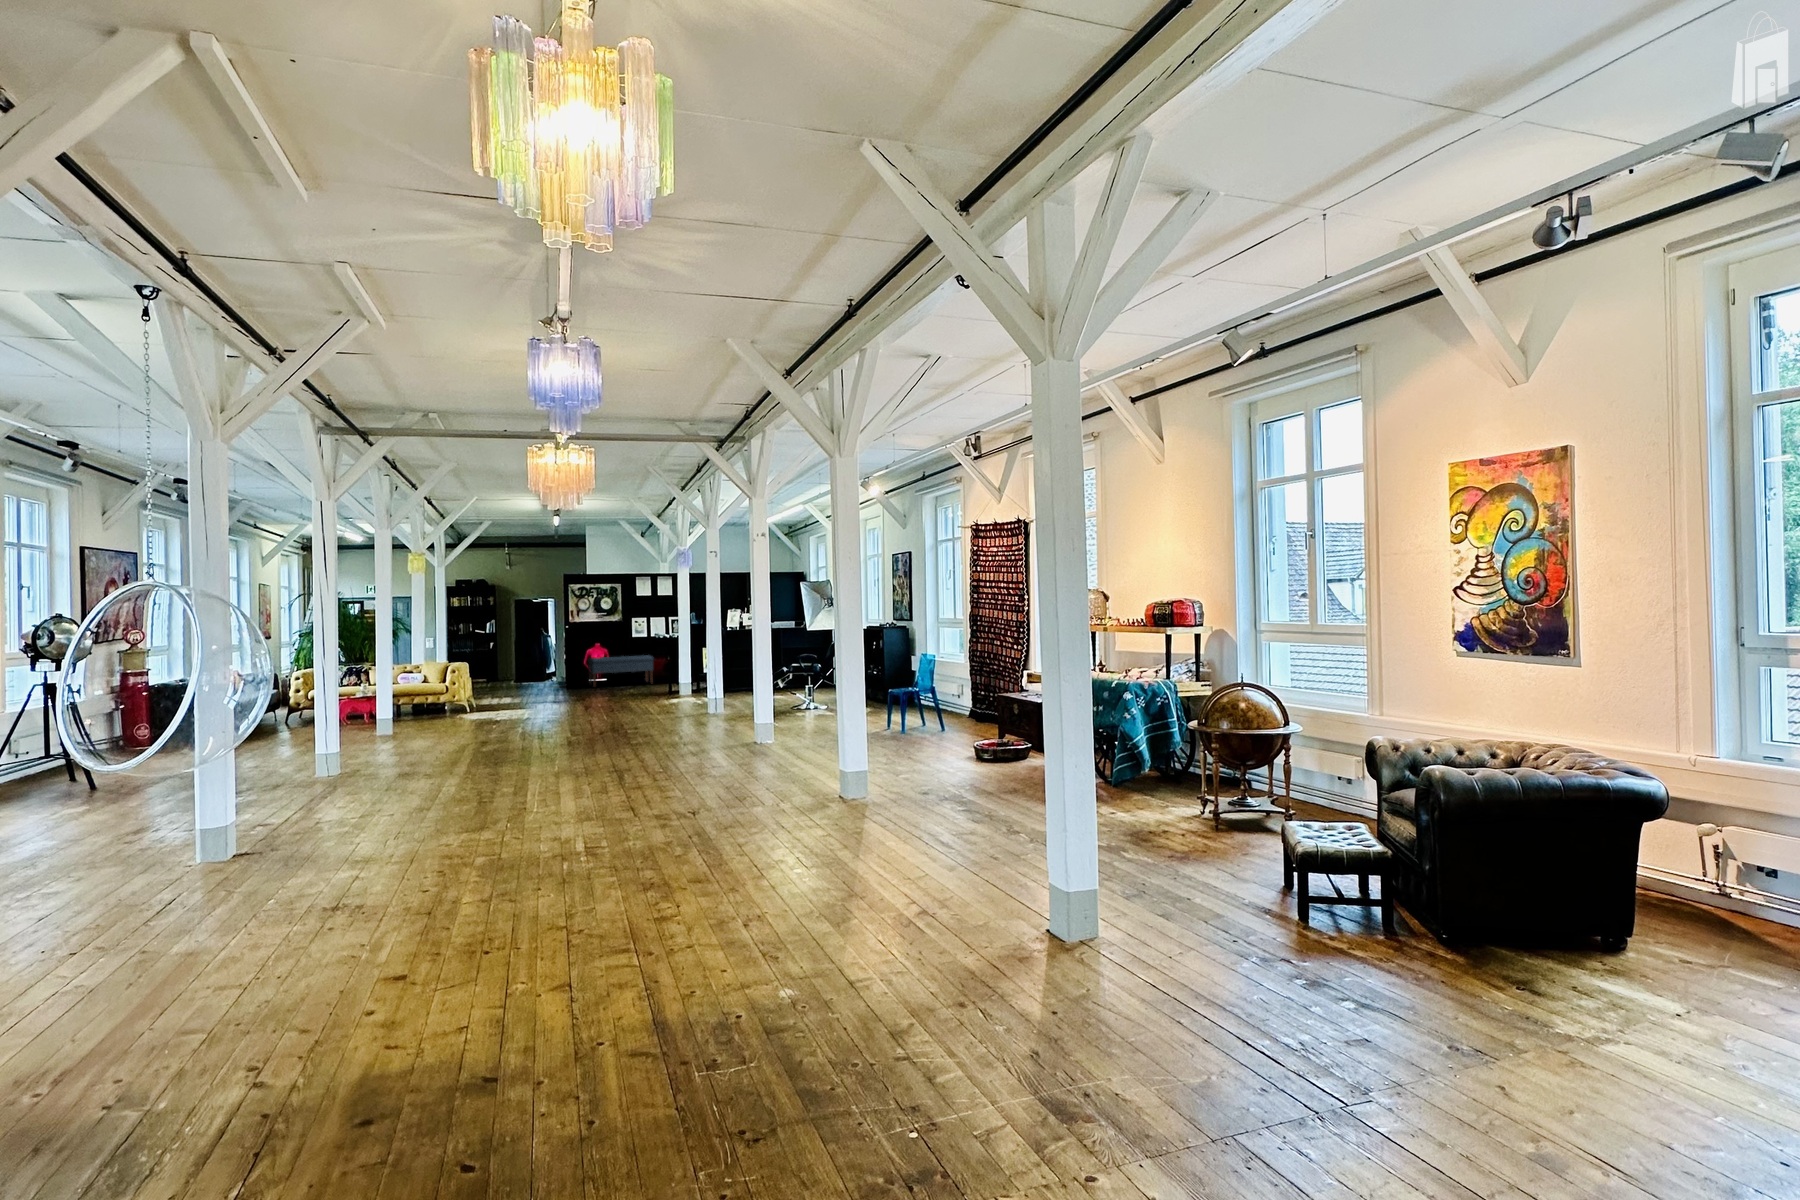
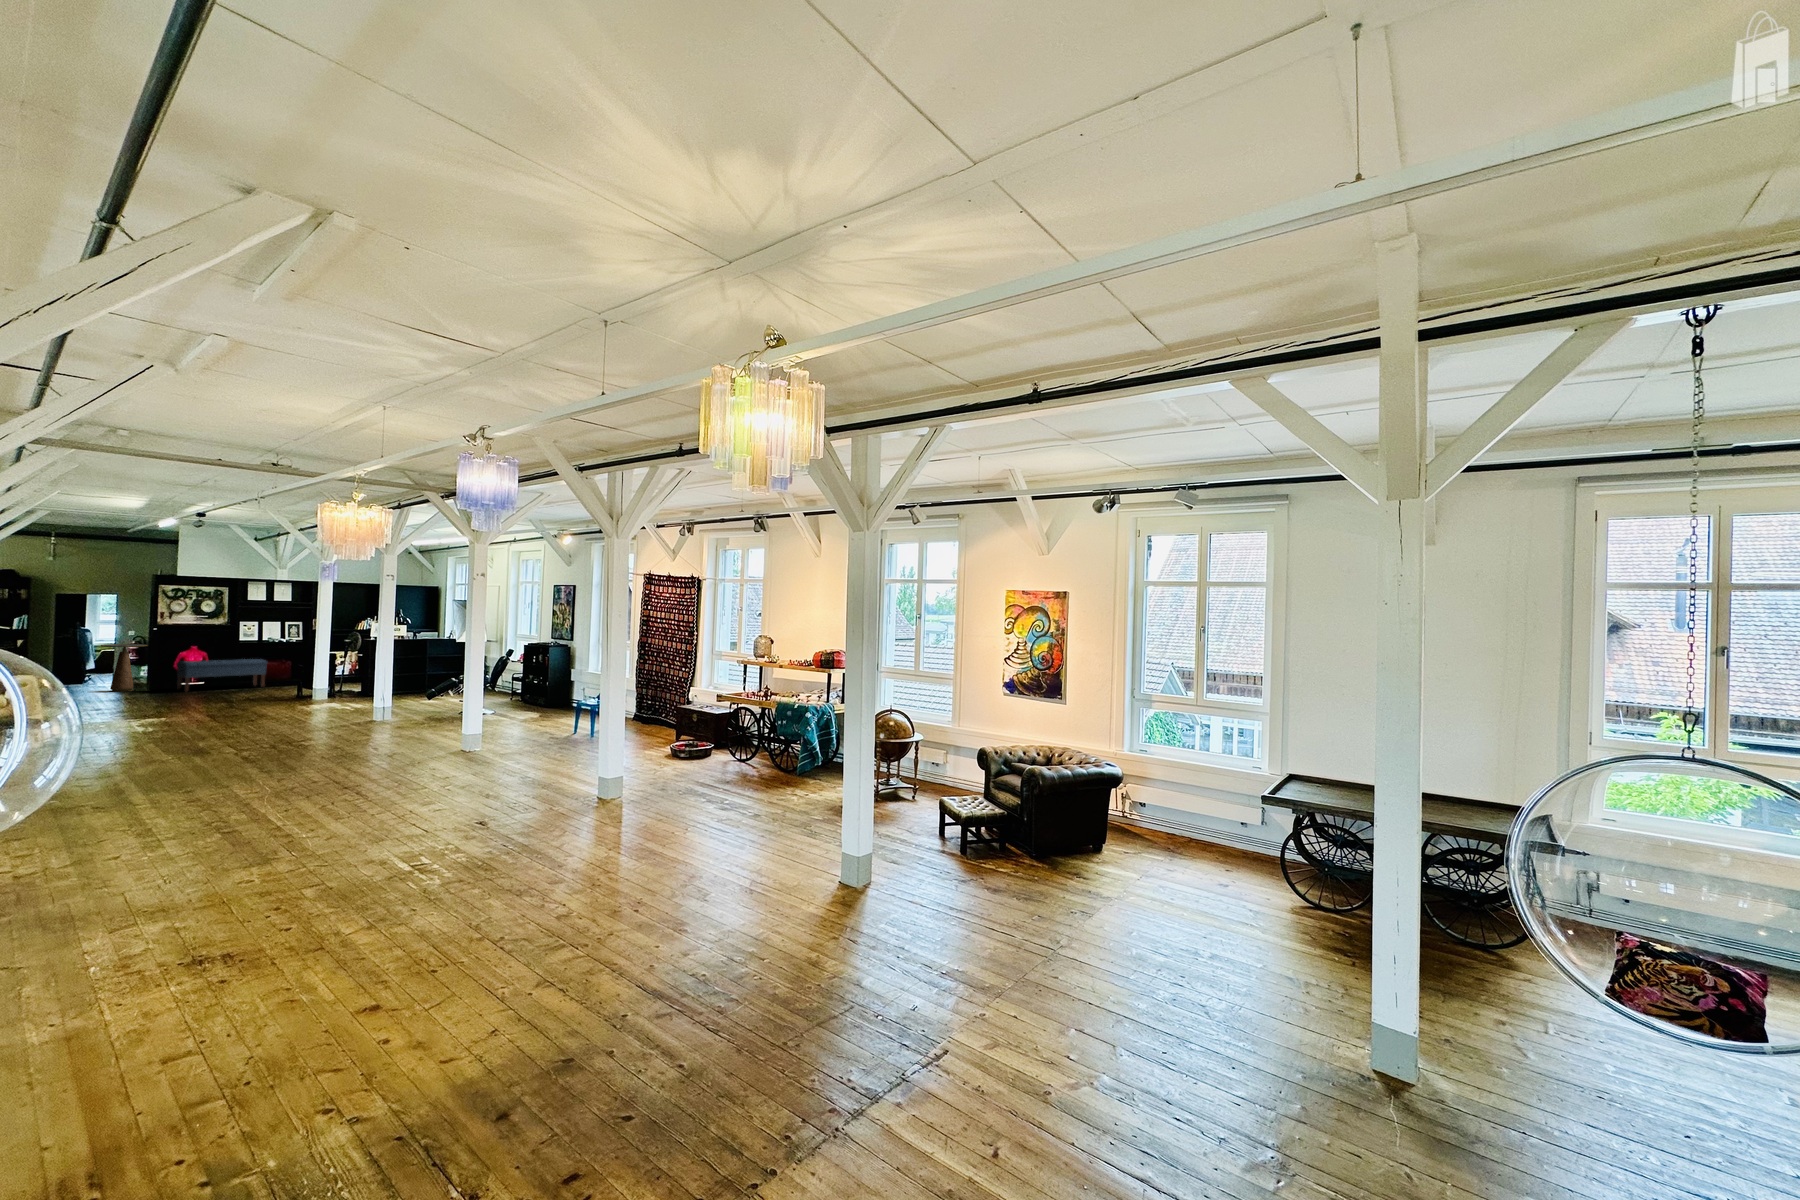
side table: none [536,643,567,687] -> present [101,644,148,692]

